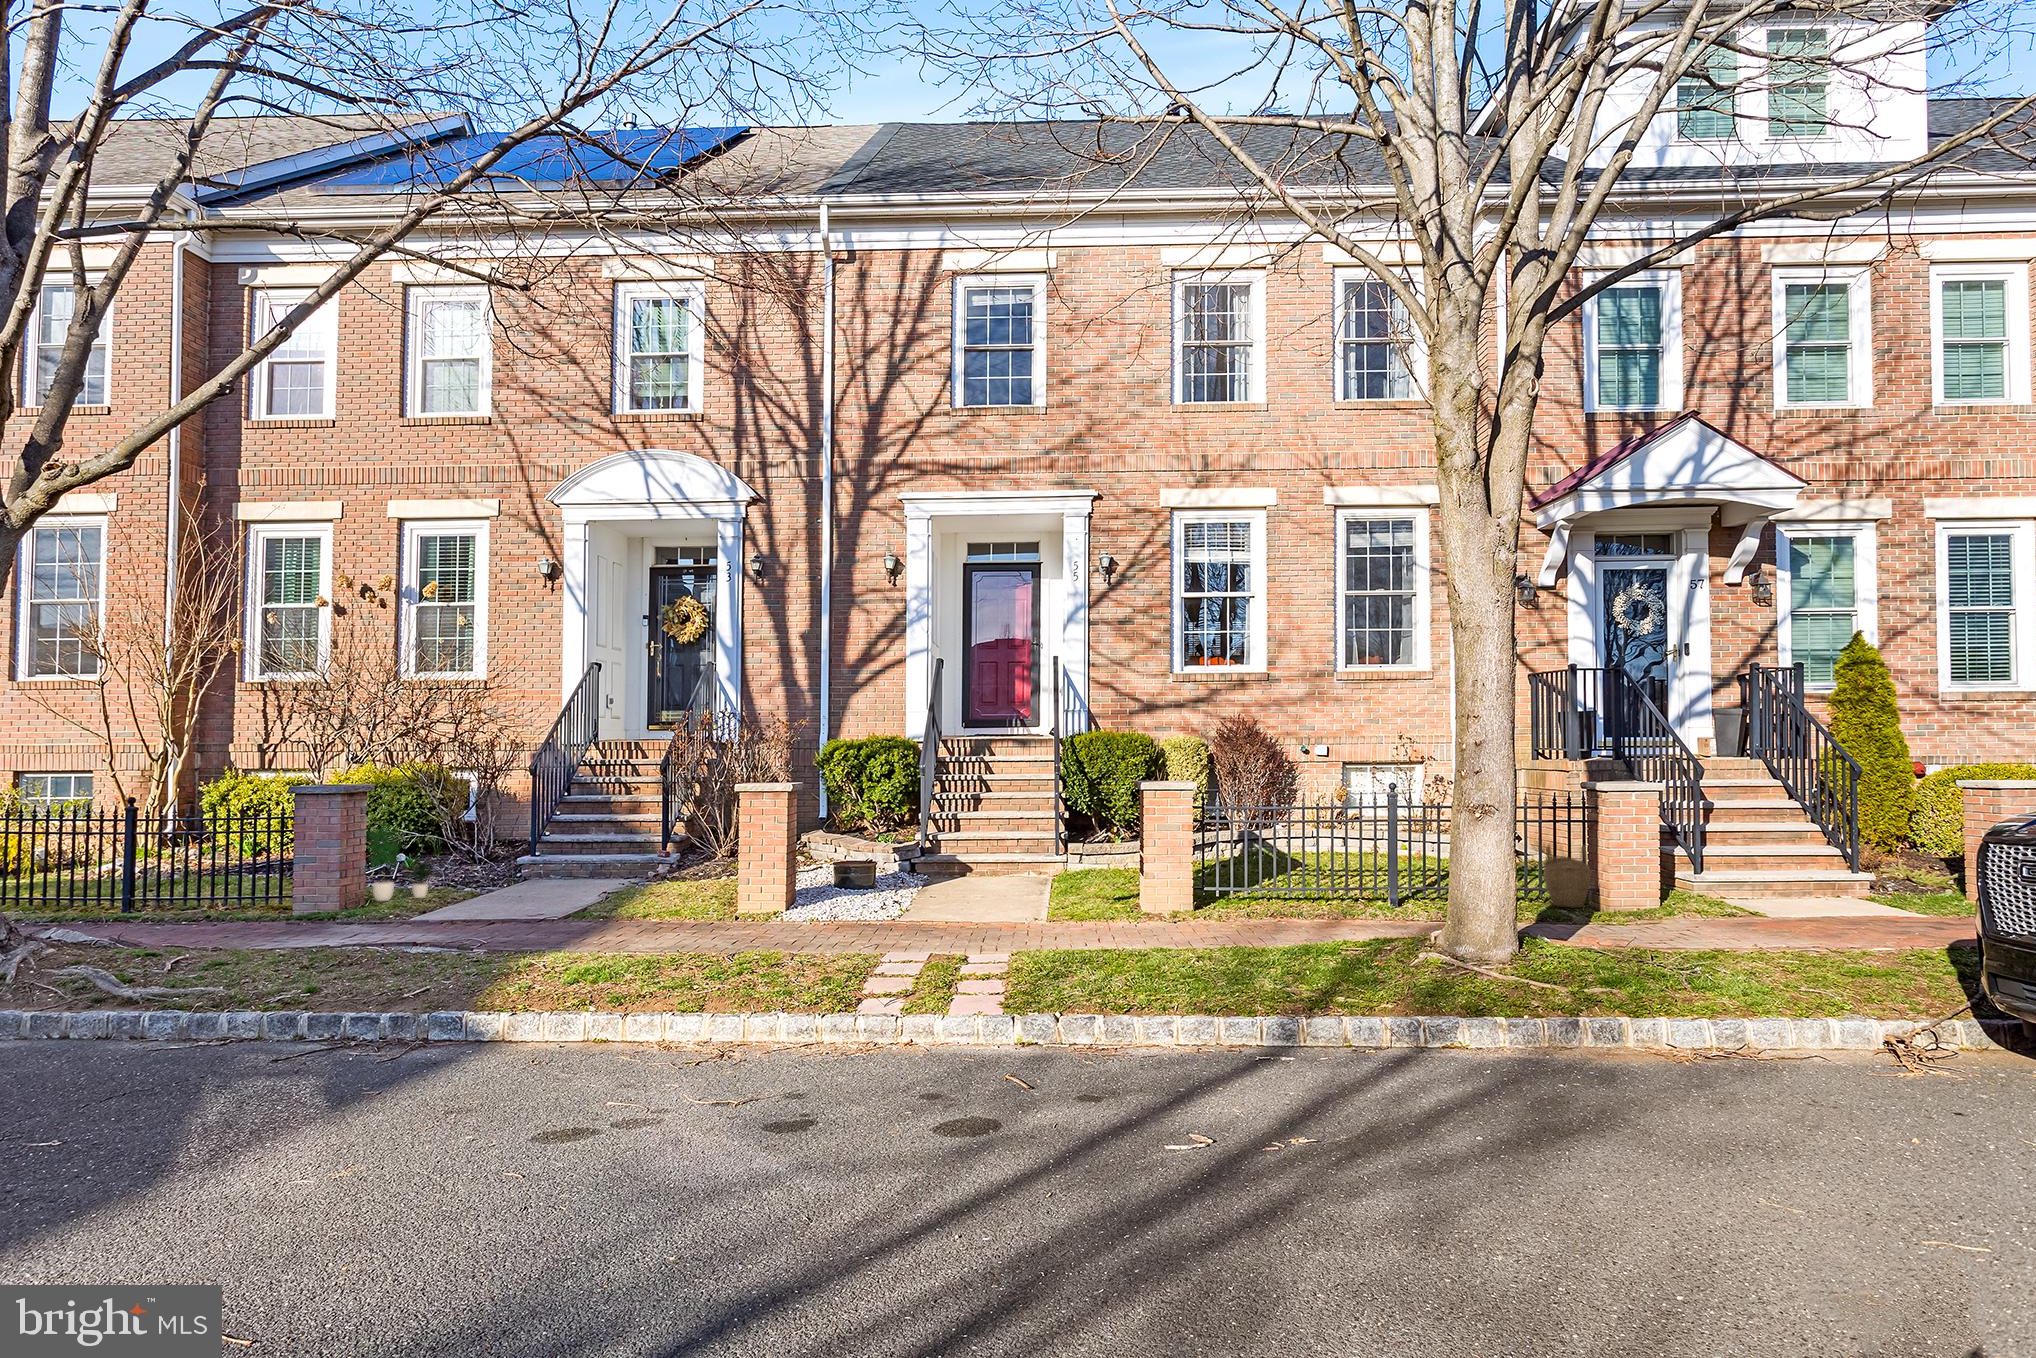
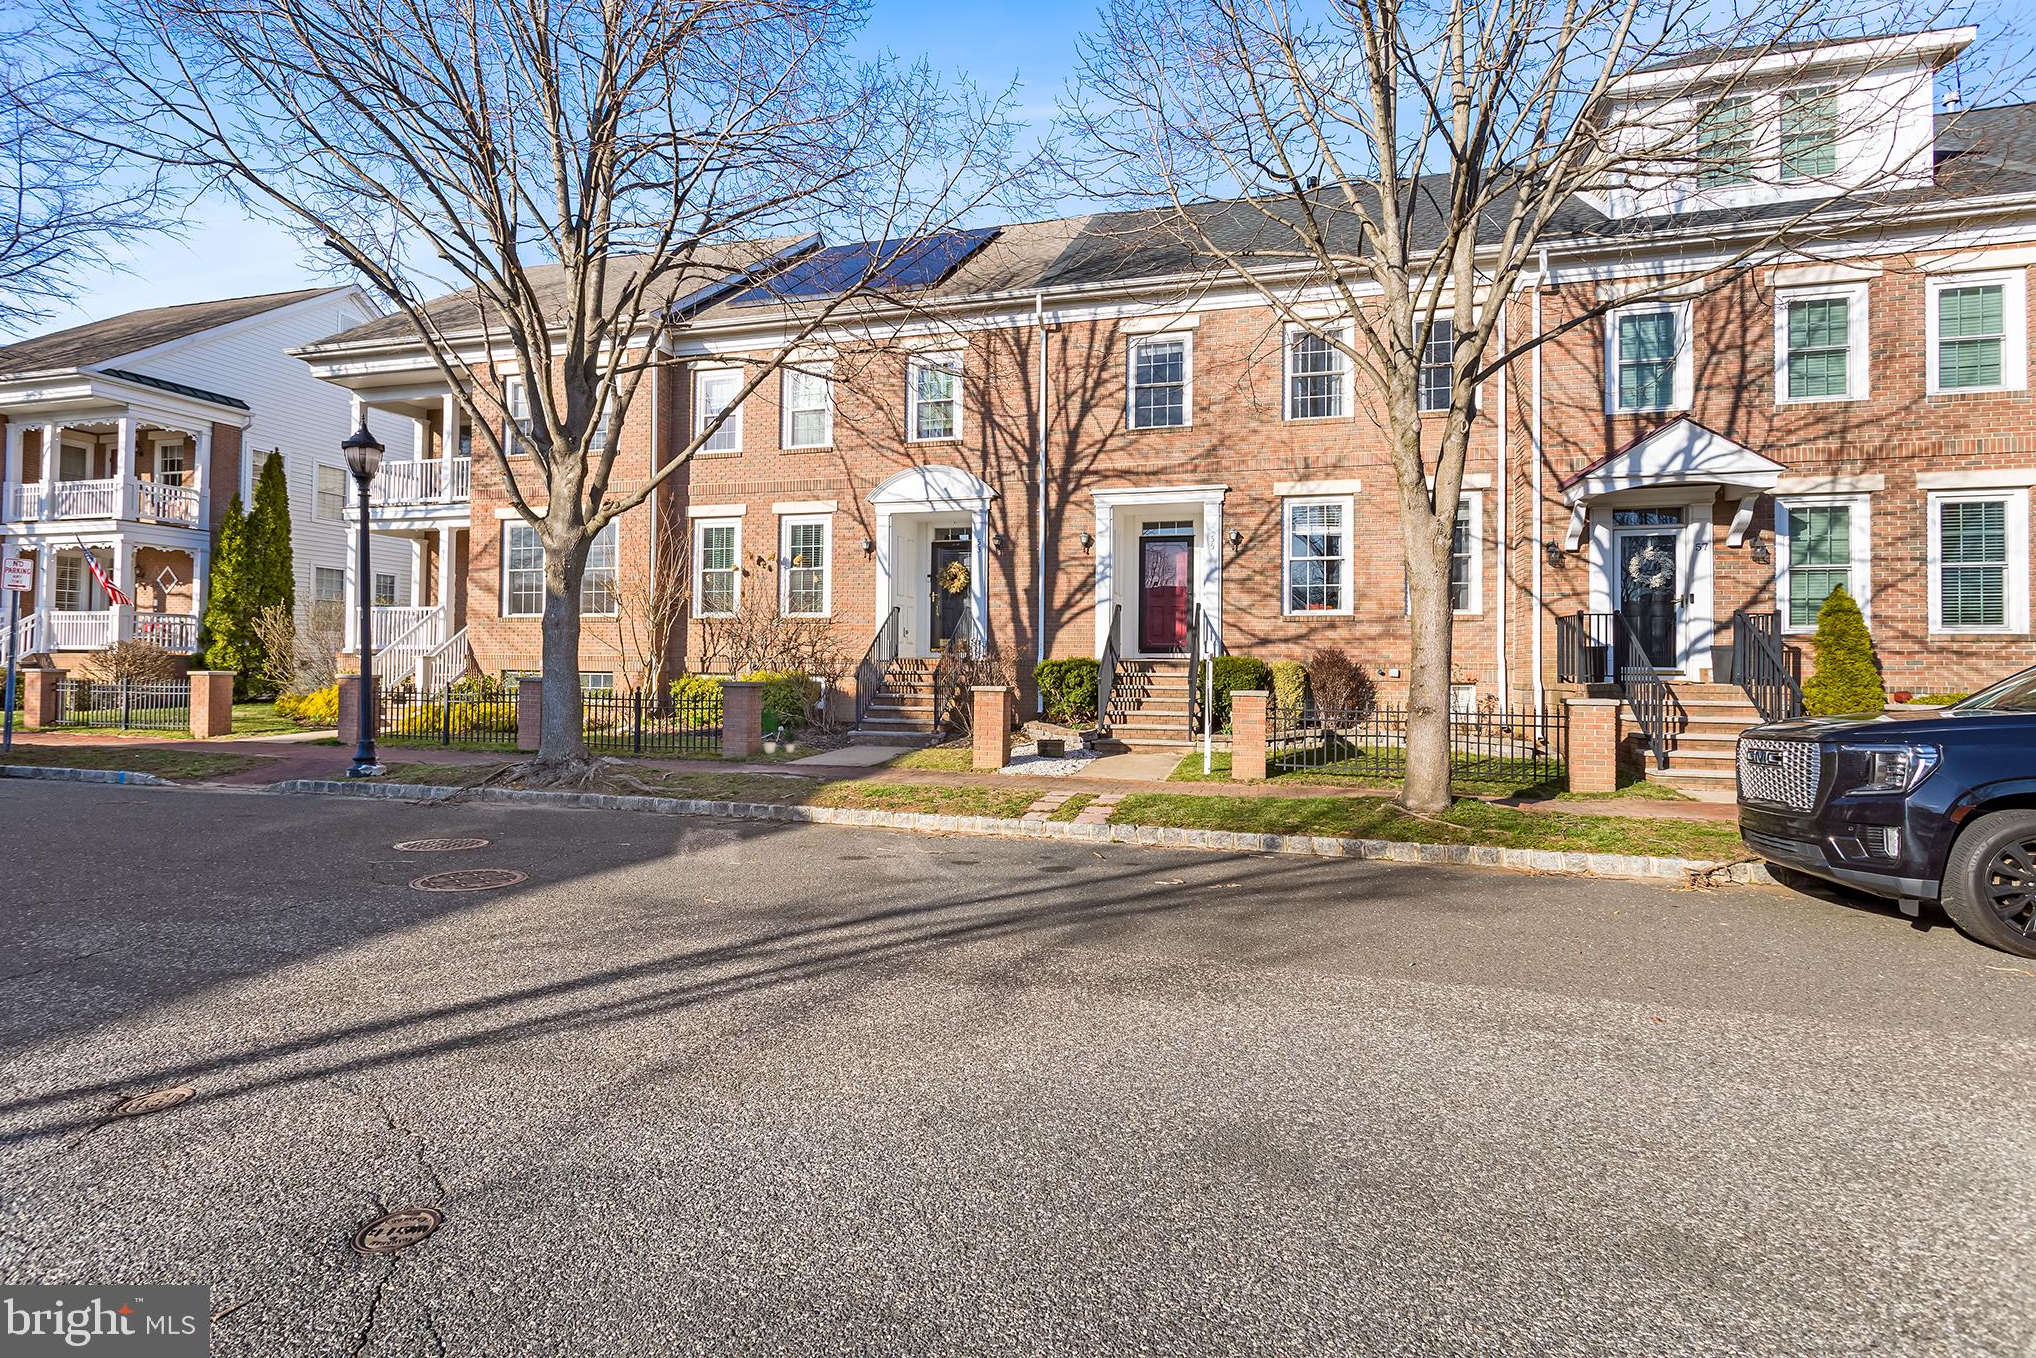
woven basket: present [1544,845,1590,908] -> none [1504,739,1537,782]

